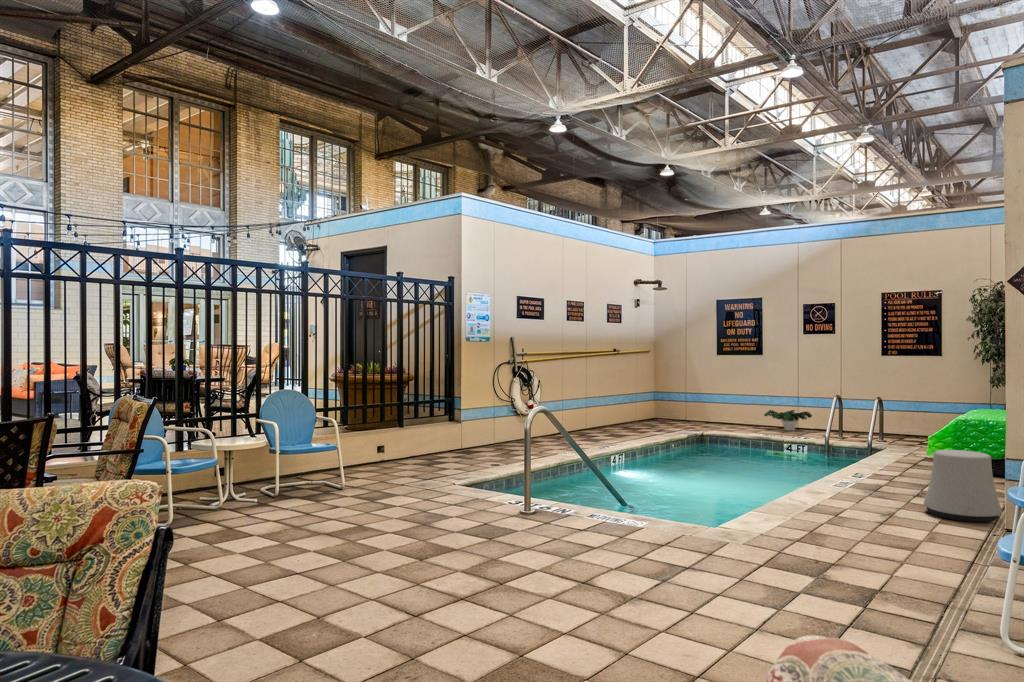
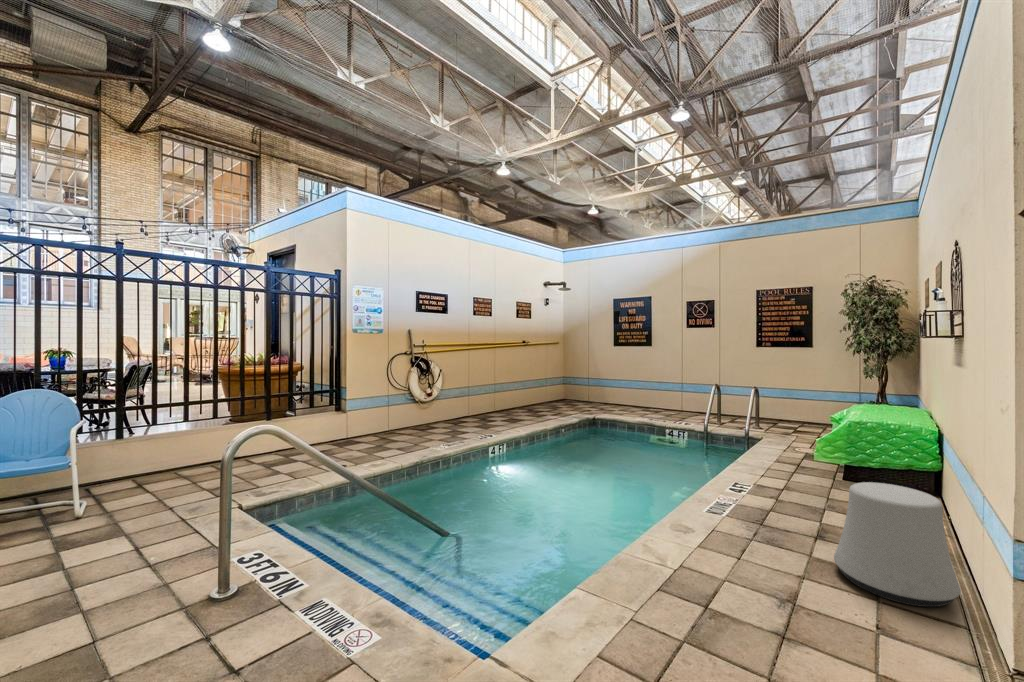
potted plant: present [764,410,812,430] -> none [652,395,694,414]

